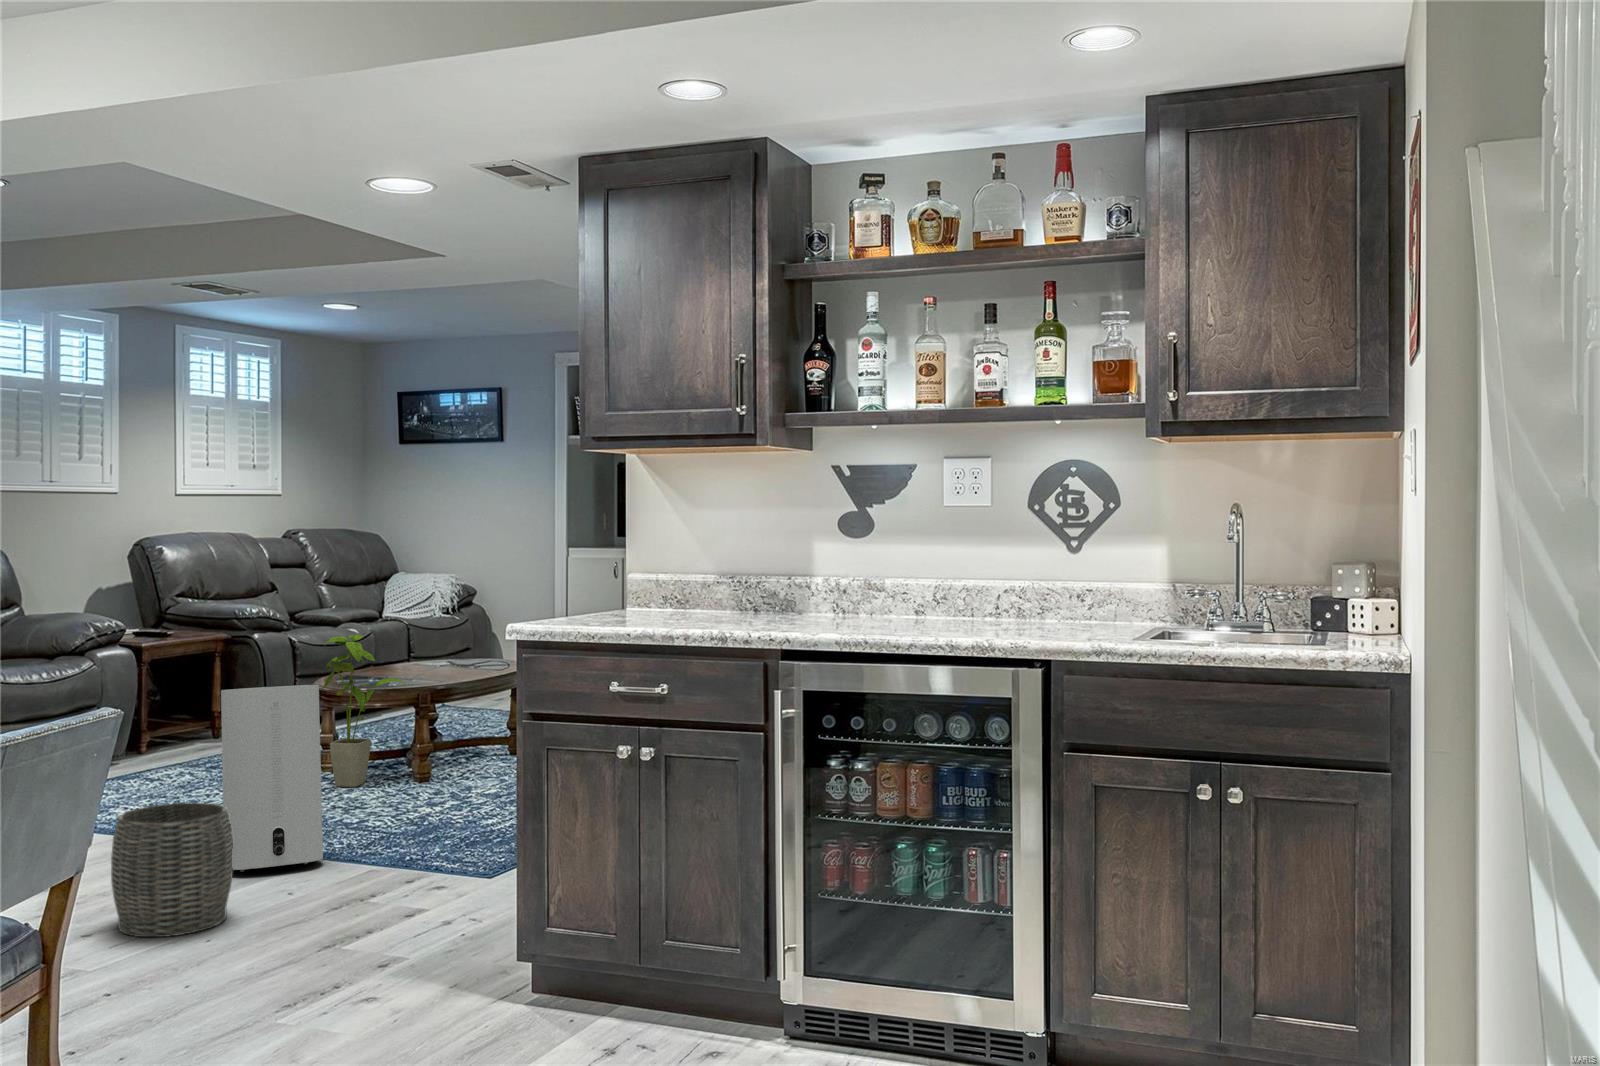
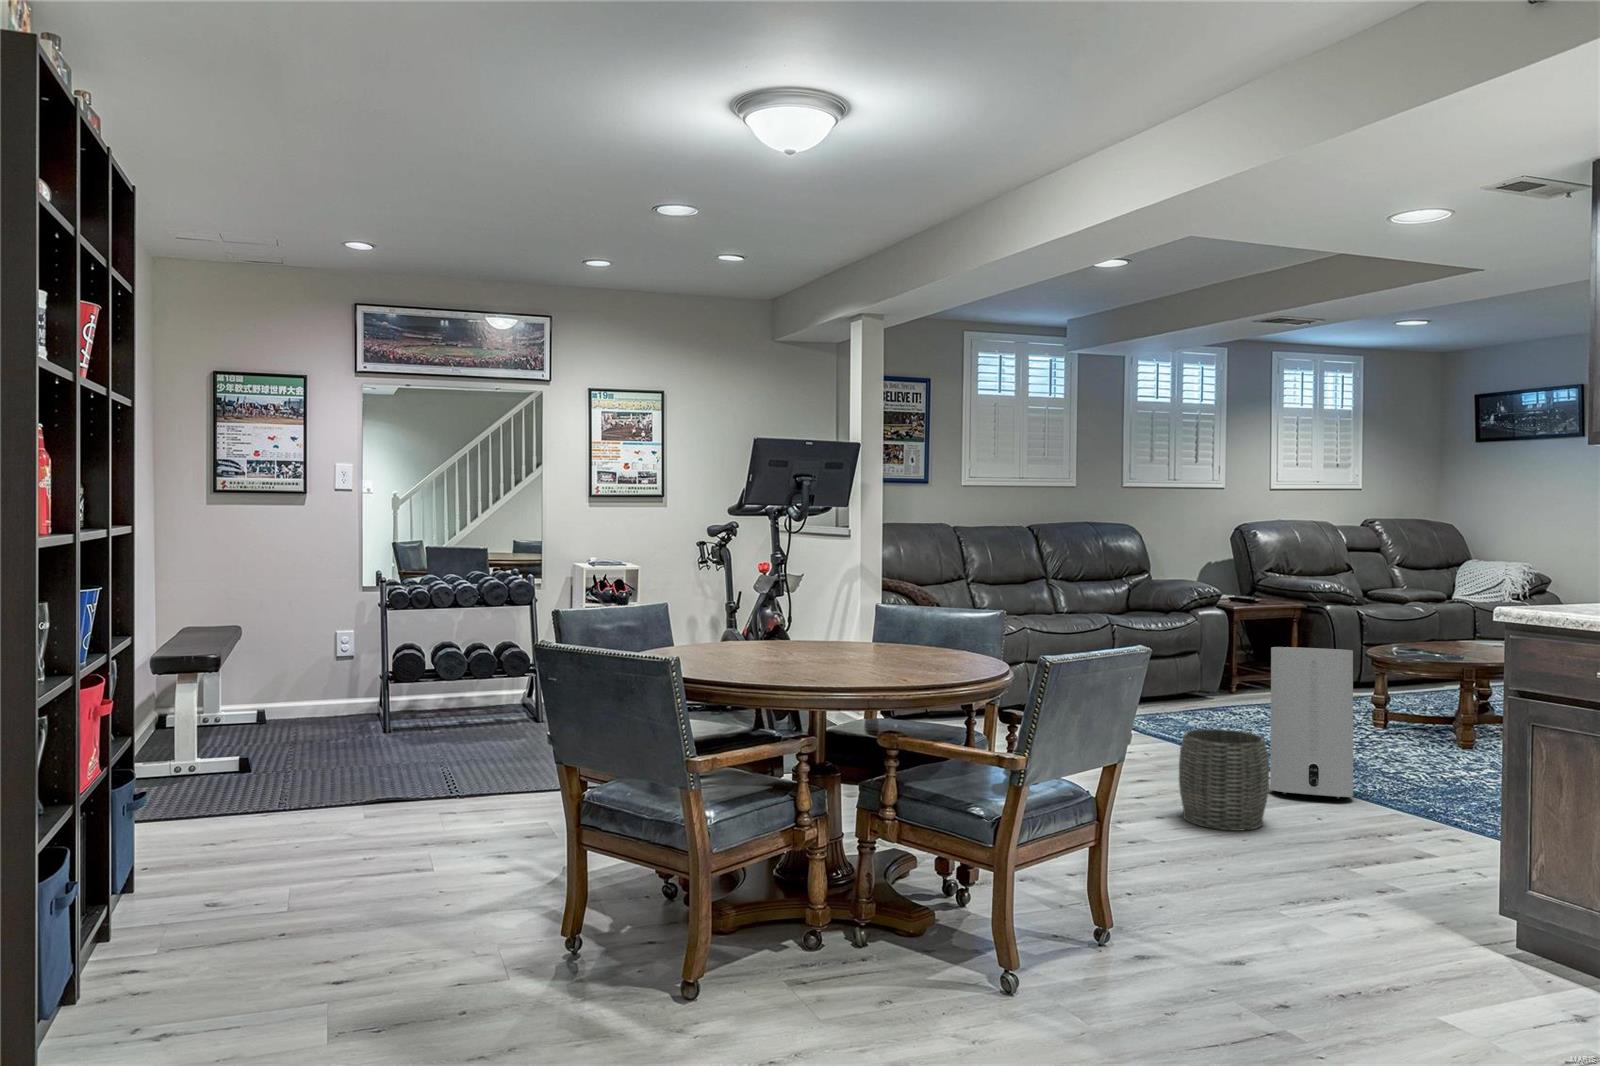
house plant: present [322,634,405,787] -> none [1372,611,1454,744]

